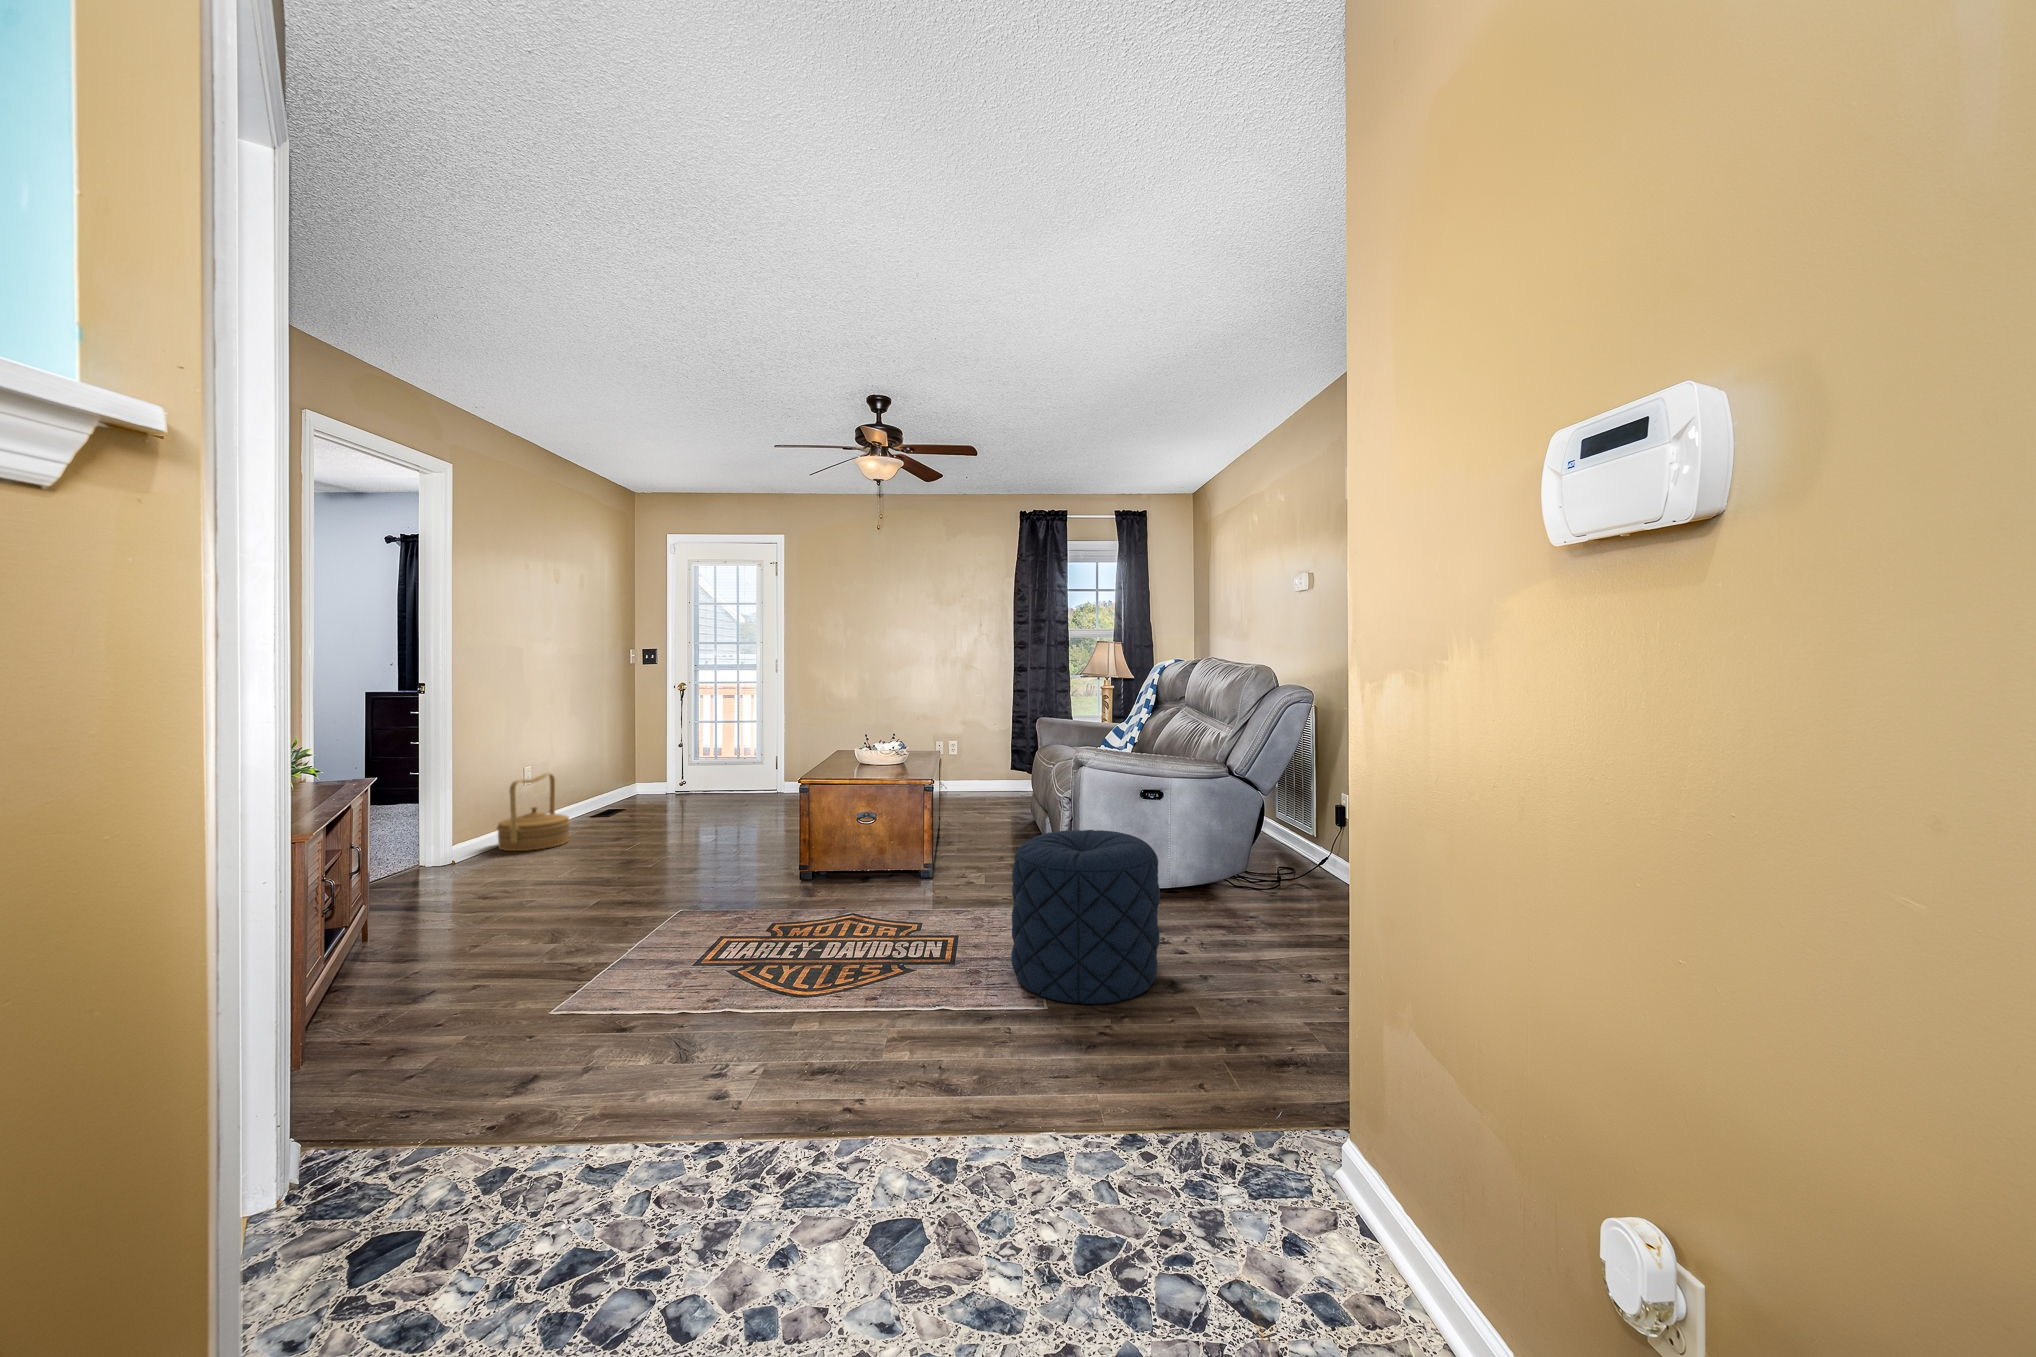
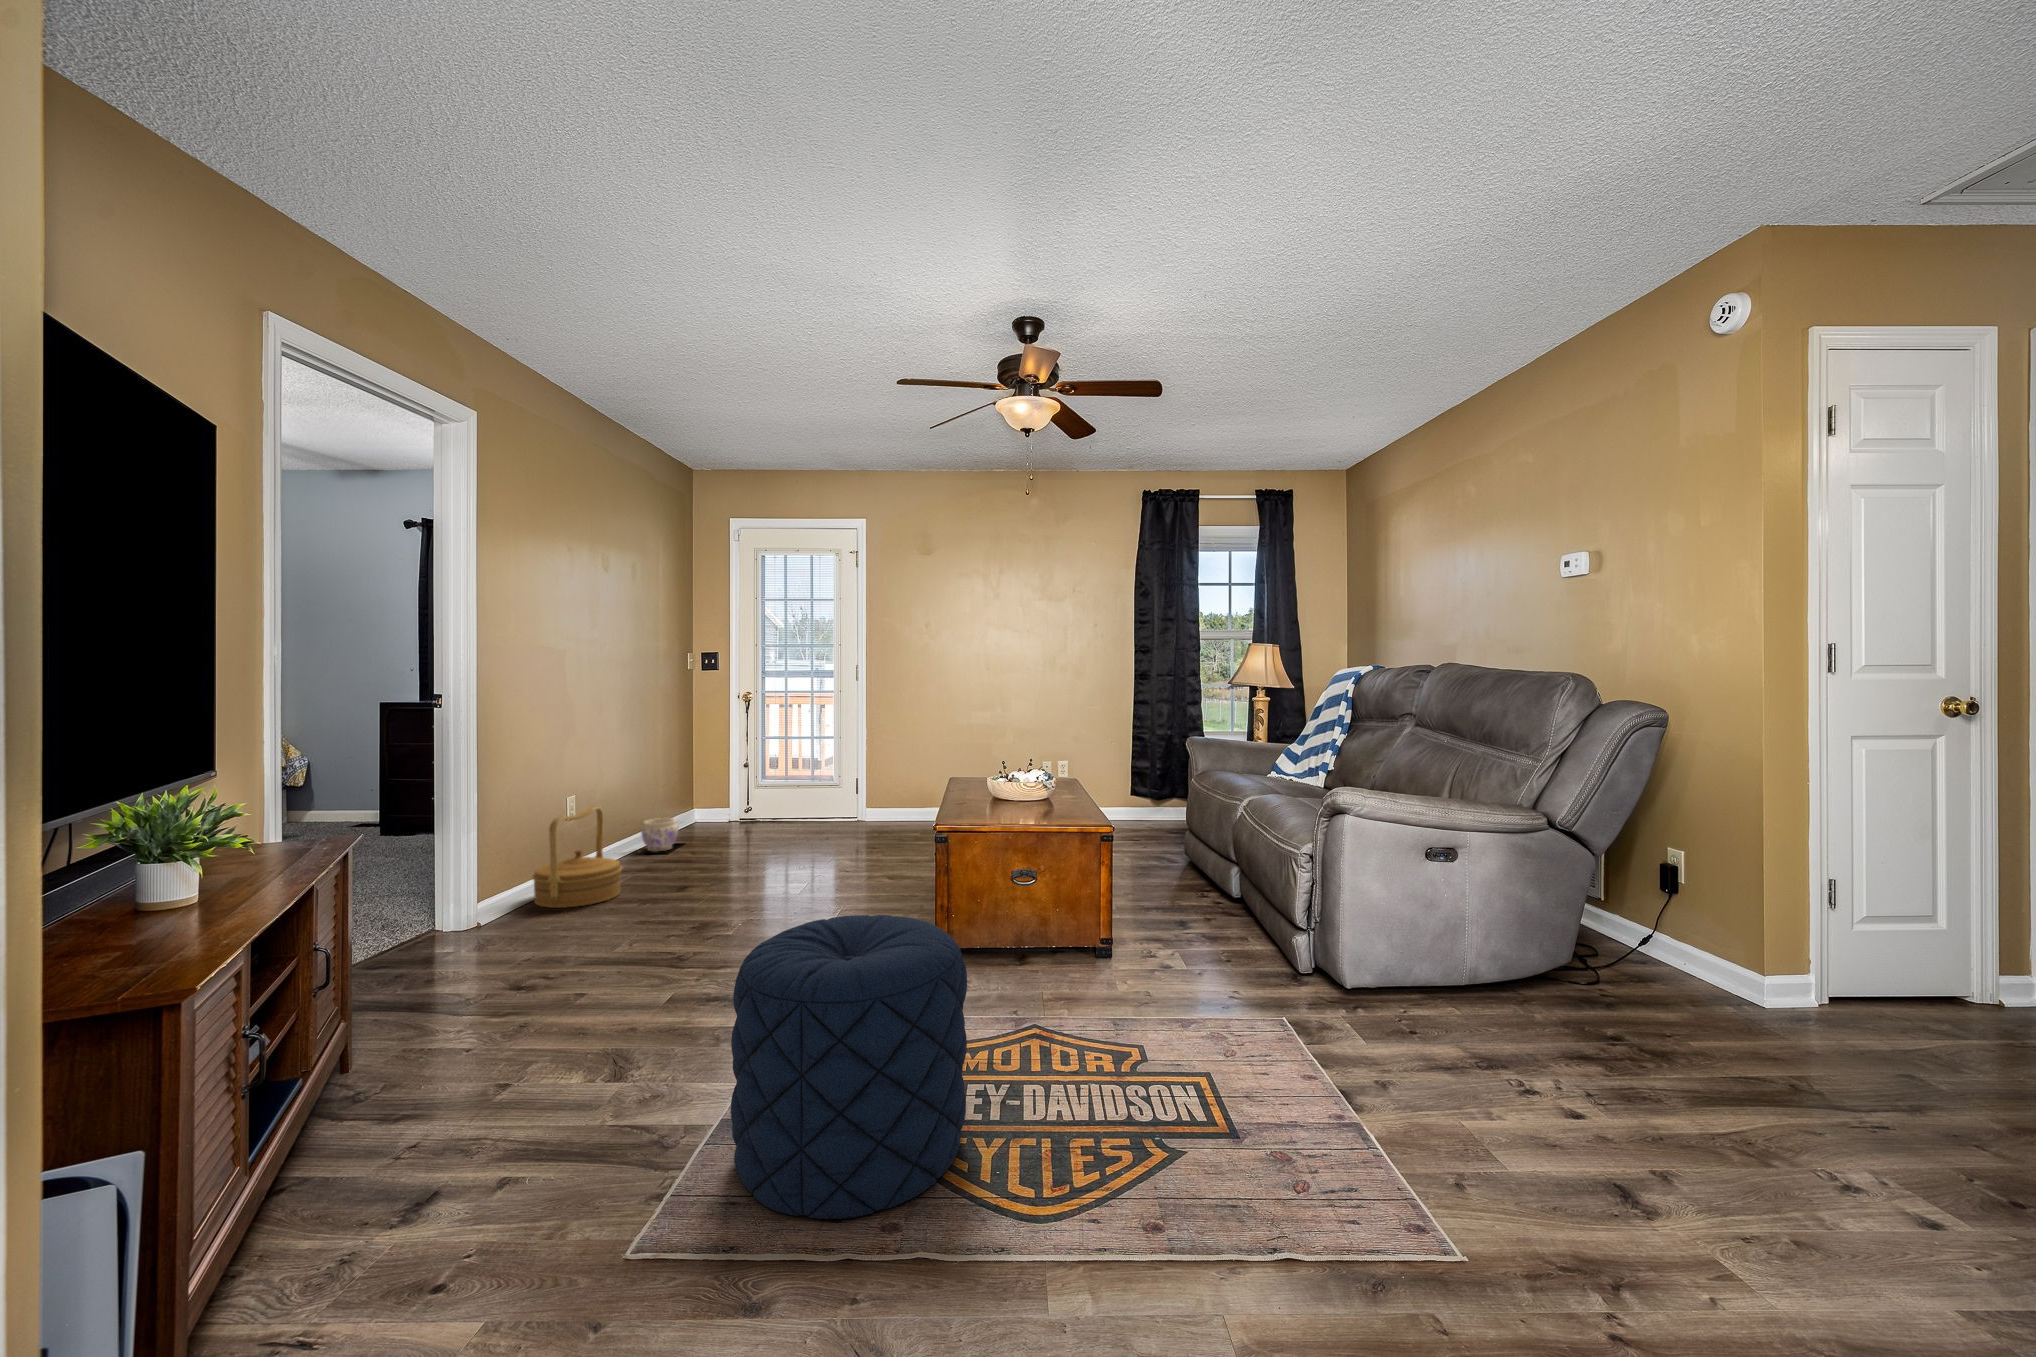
planter: none [590,786,622,813] -> present [641,818,678,852]
pouf: present [1011,830,1160,1004] -> present [731,915,967,1219]

